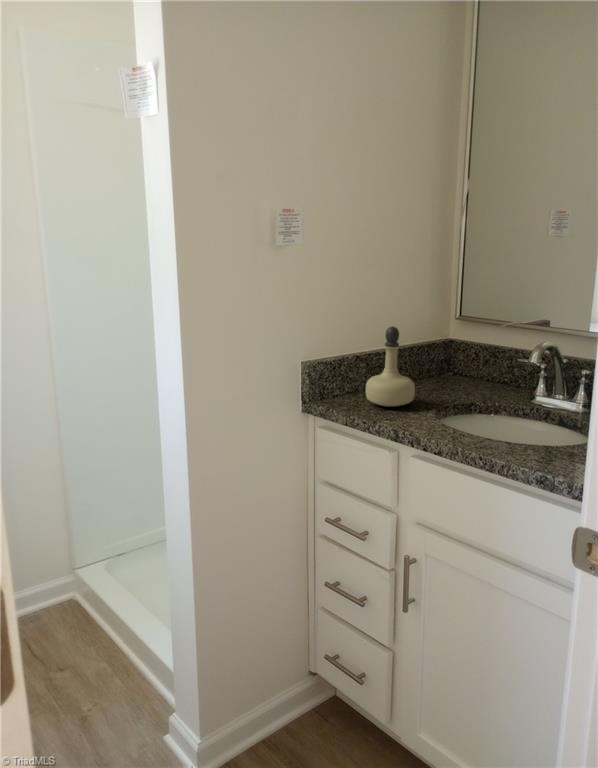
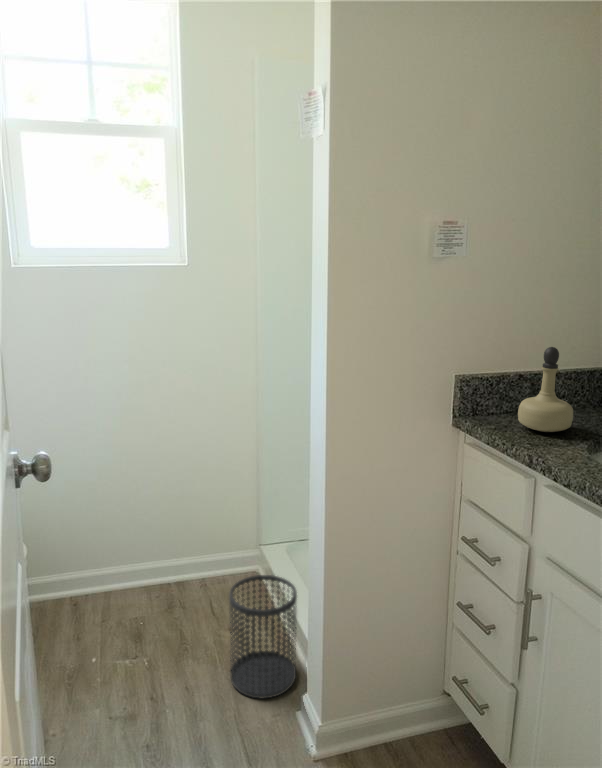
wastebasket: none [72,599,154,737] -> present [229,575,297,699]

